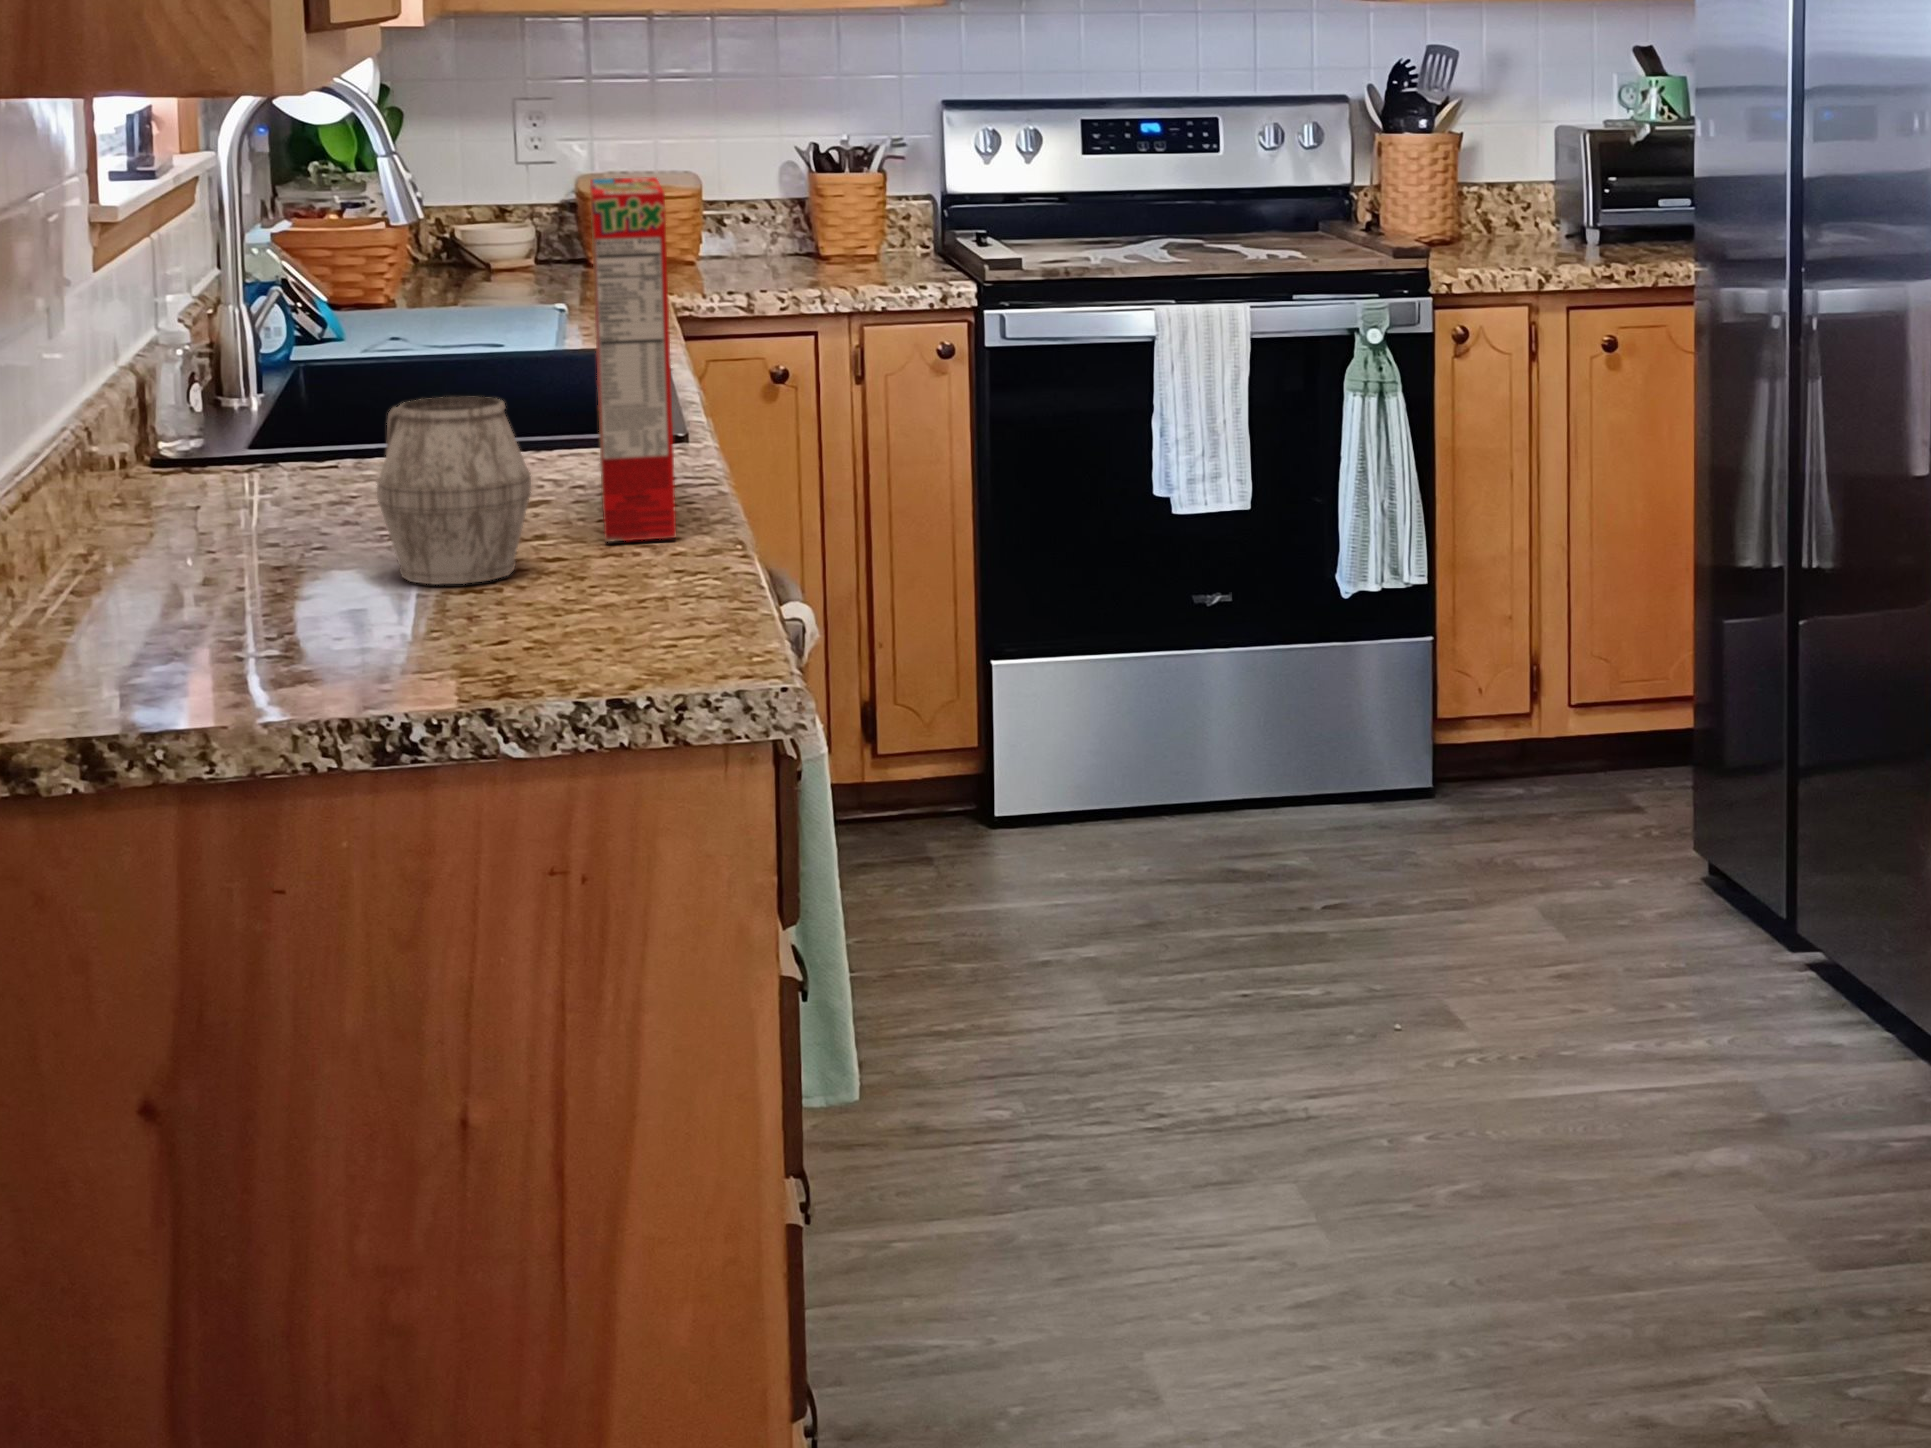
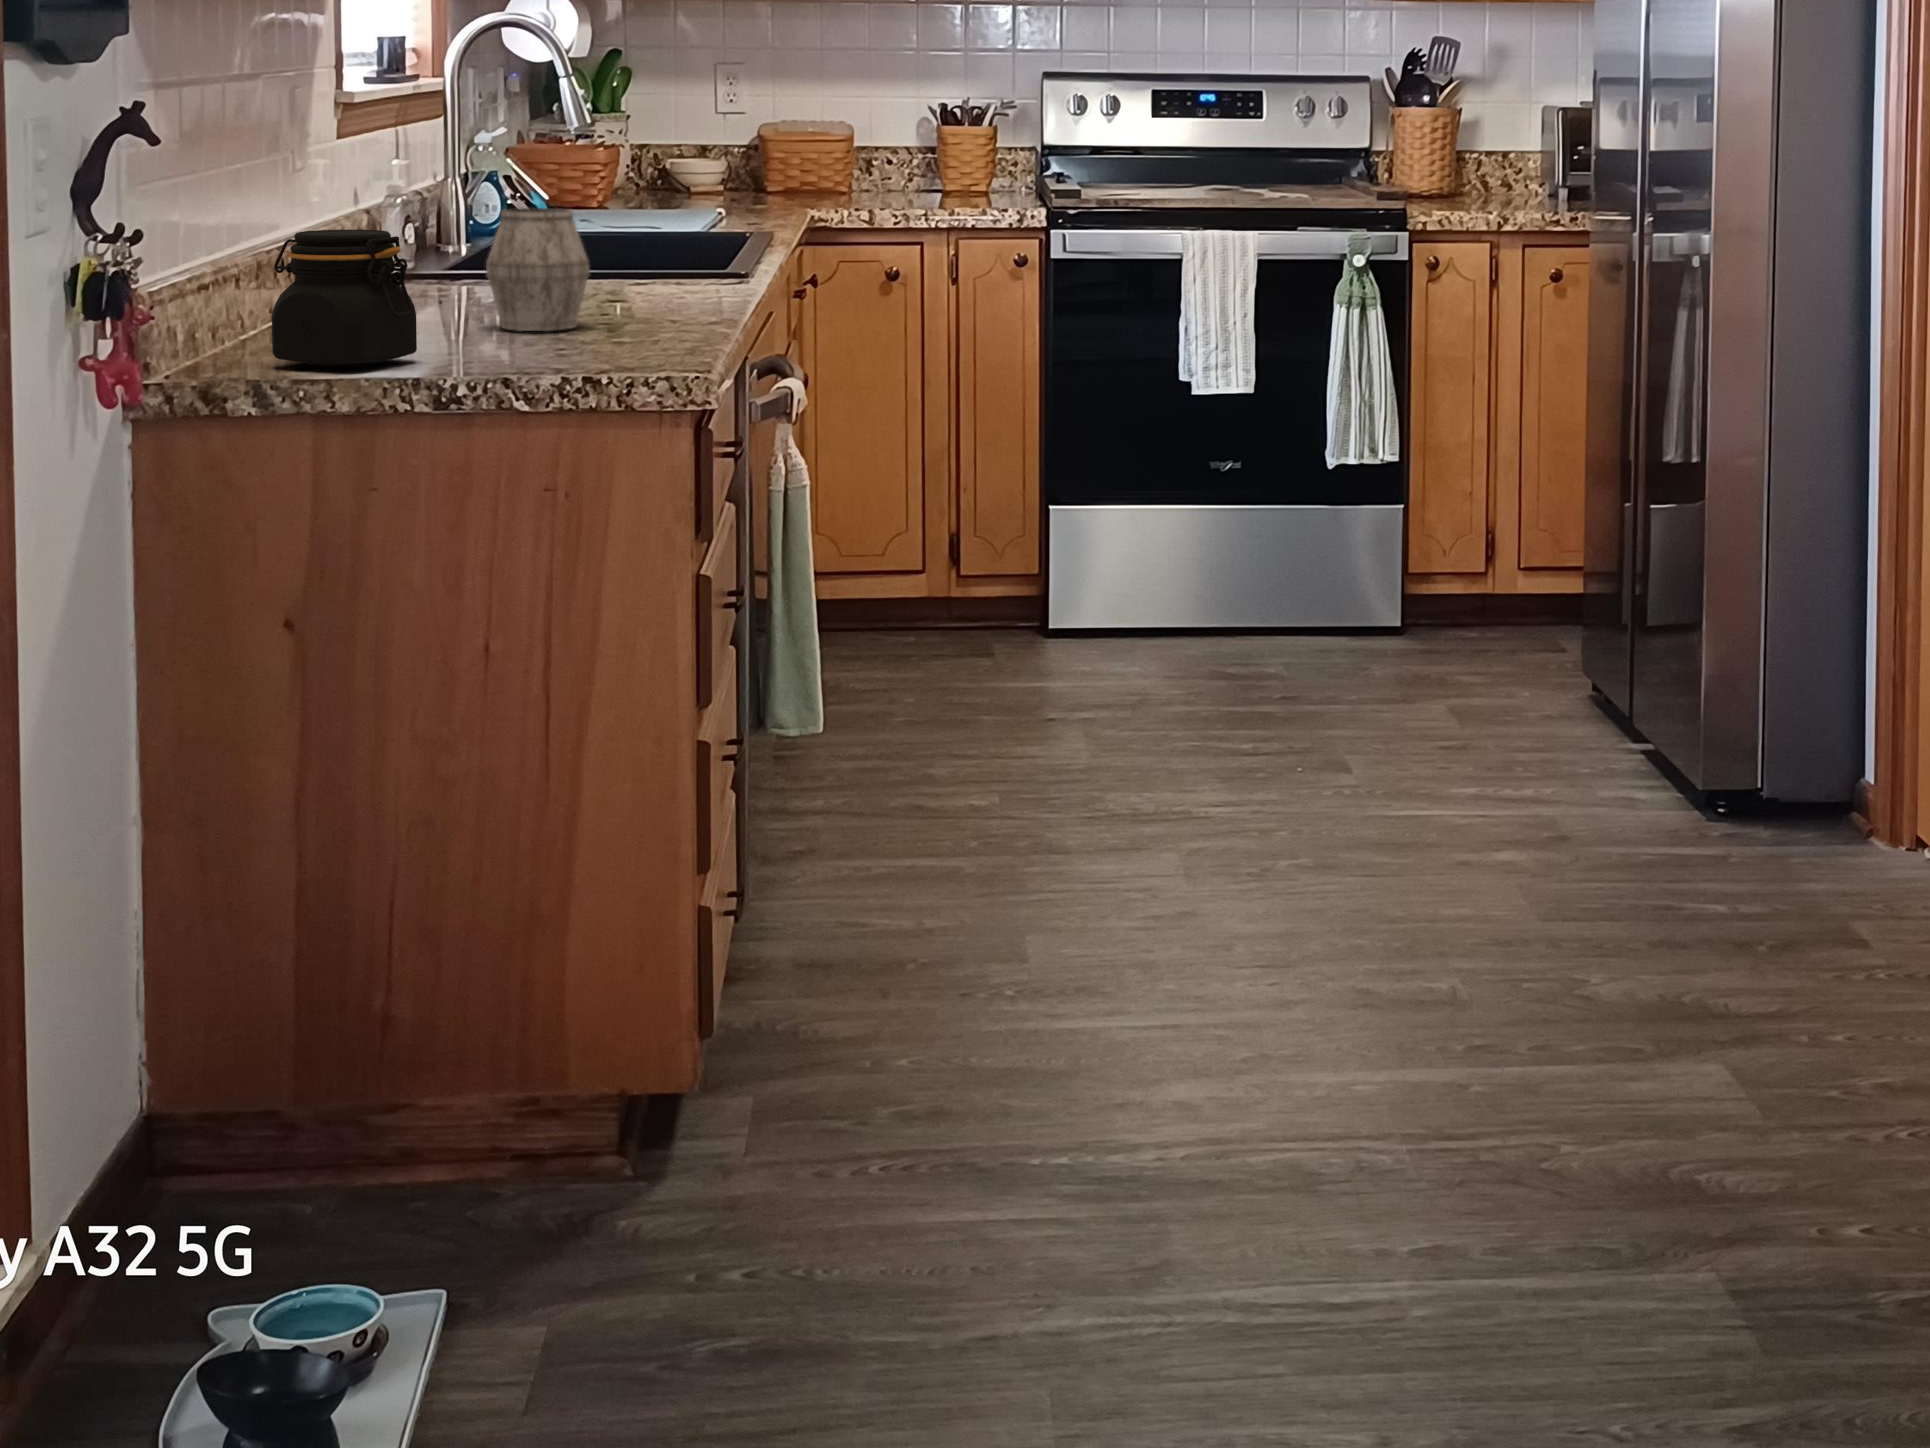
cereal box: present [590,177,676,542] -> none [644,74,712,317]
jar: none [88,473,319,694] -> present [272,229,417,367]

